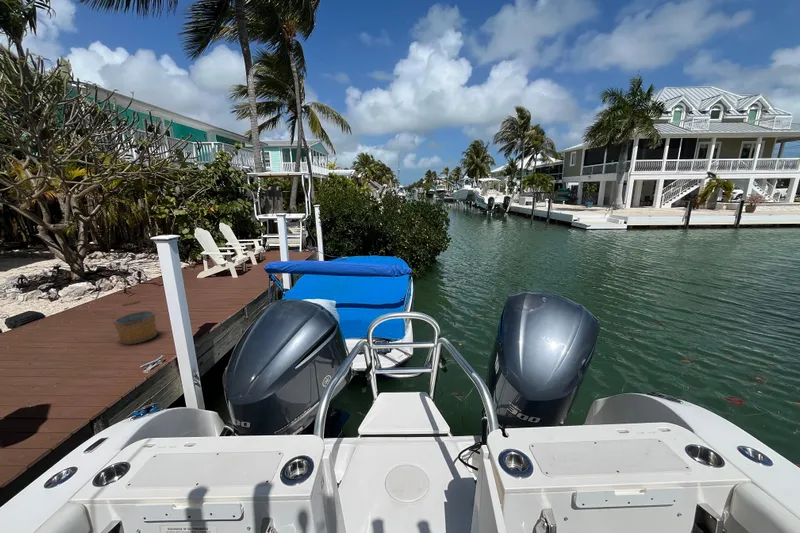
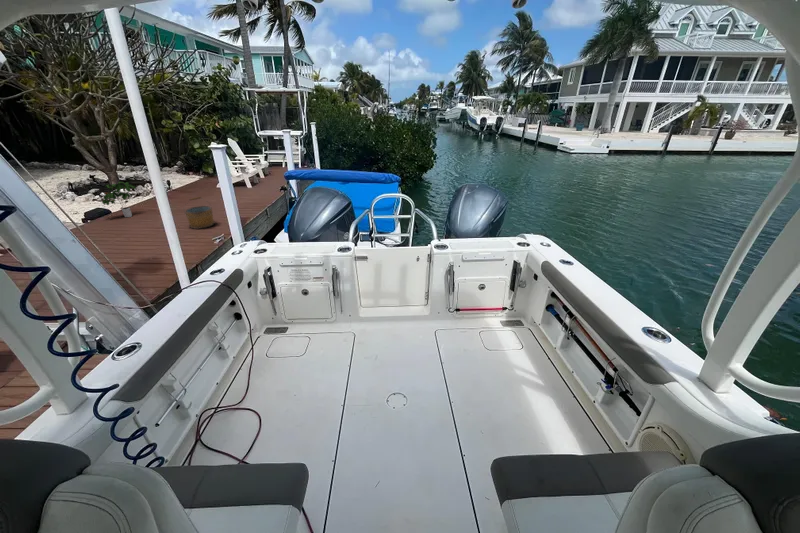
potted plant: none [16,280,72,325] -> present [102,182,136,217]

